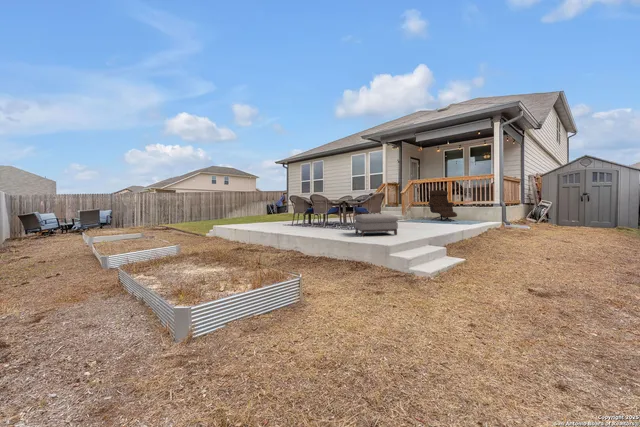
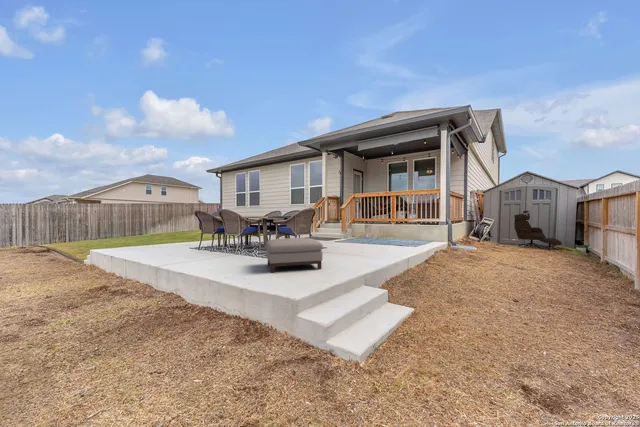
lounge chair: present [428,190,457,221] -> present [514,214,562,250]

